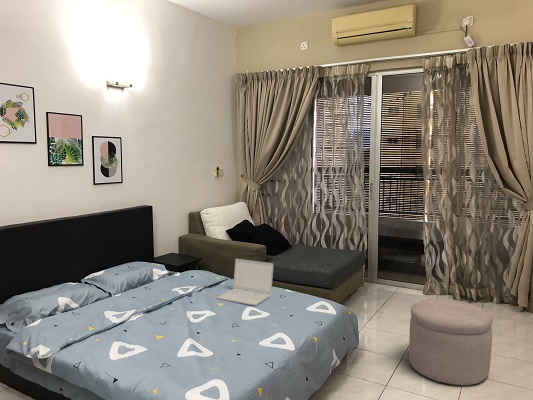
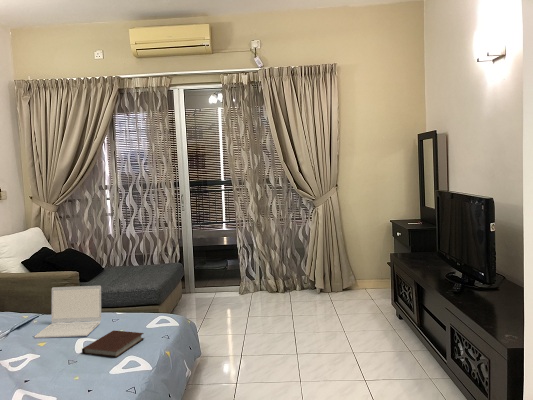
ottoman: present [409,299,493,385] -> none [244,292,314,369]
notebook: none [247,306,301,330] -> present [82,331,144,358]

